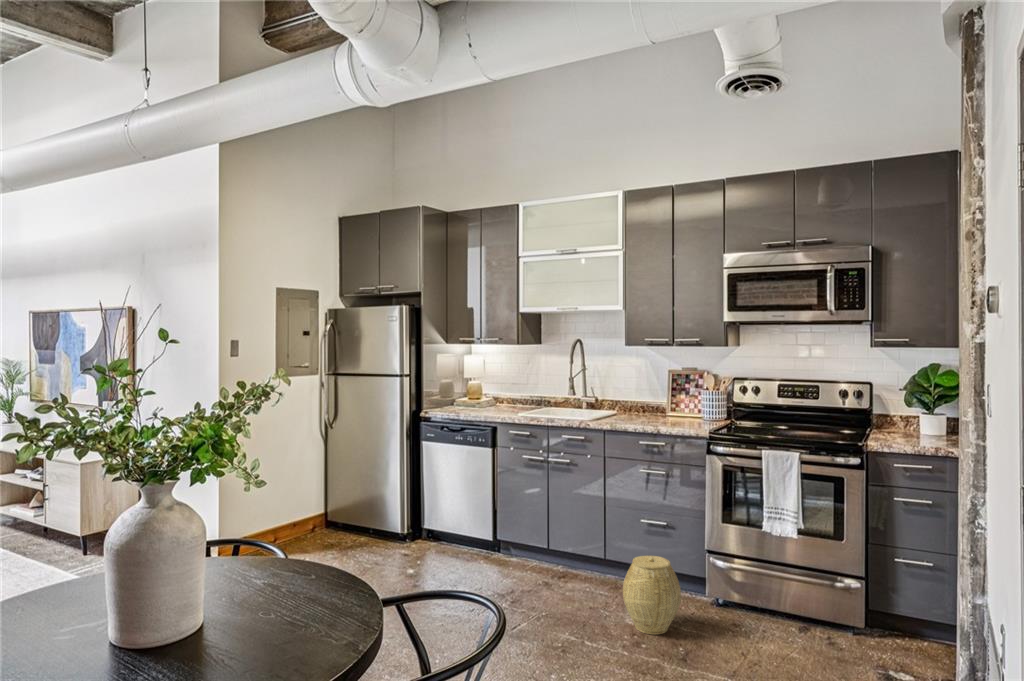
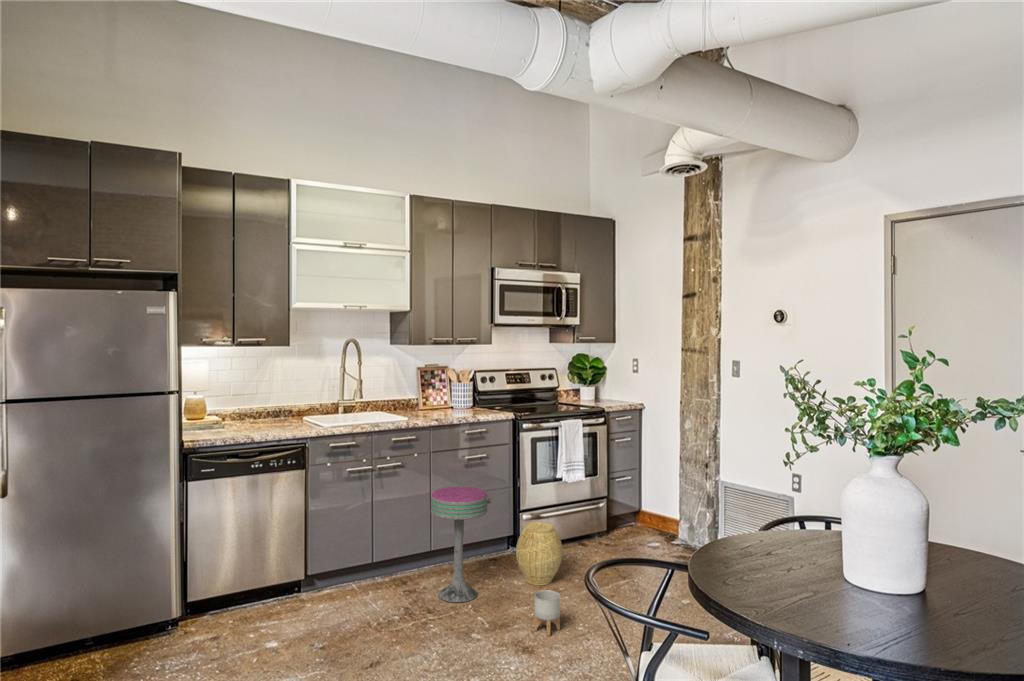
bar stool: none [535,488,594,609] -> present [431,486,488,602]
planter: none [523,610,552,661] -> present [534,590,560,636]

